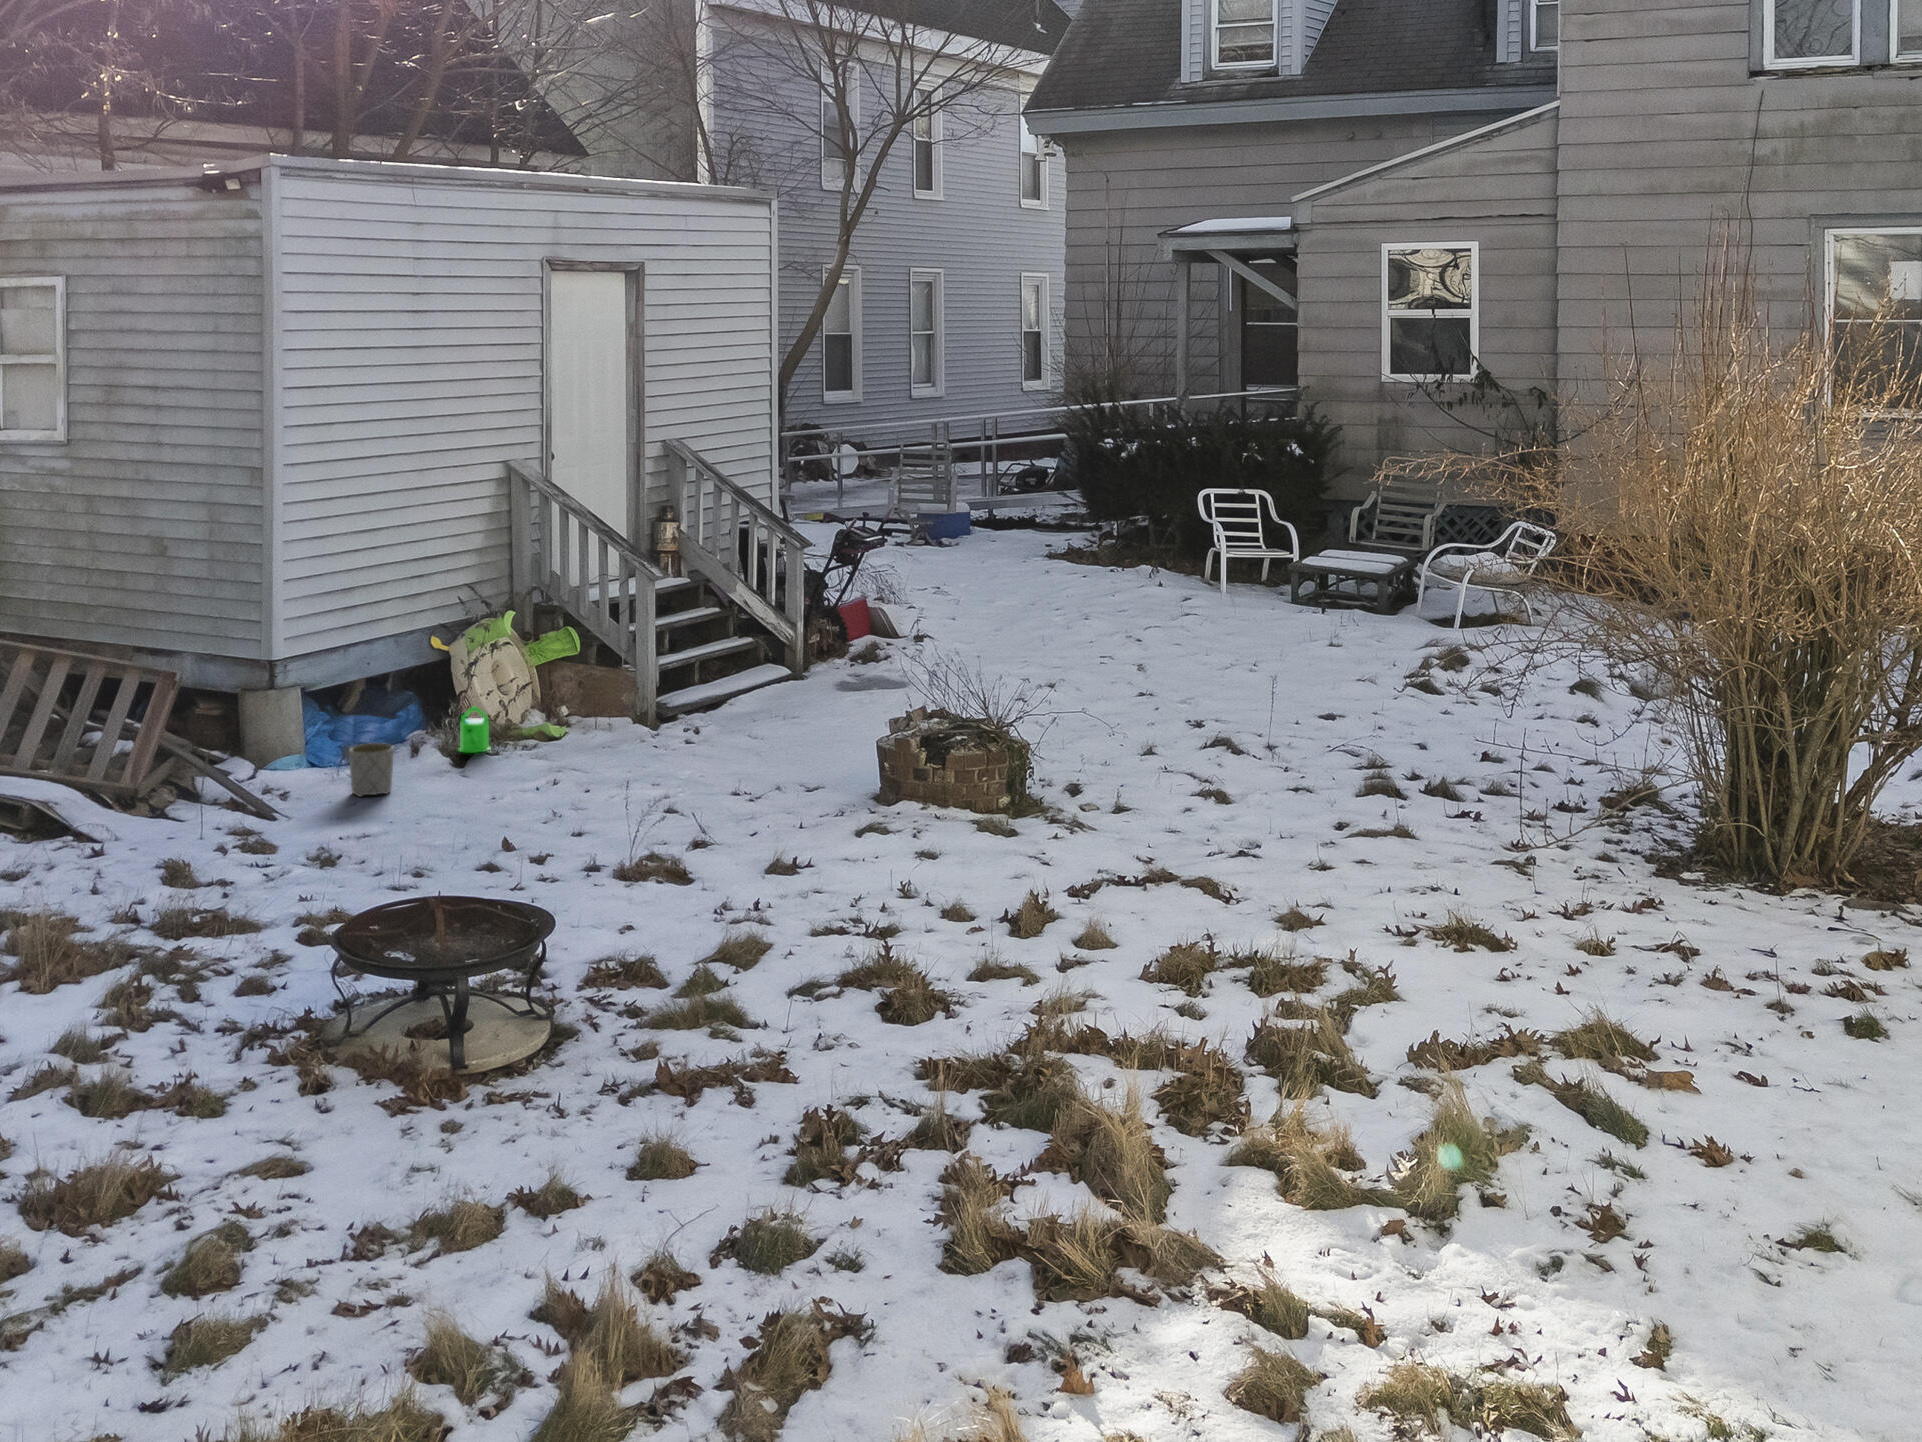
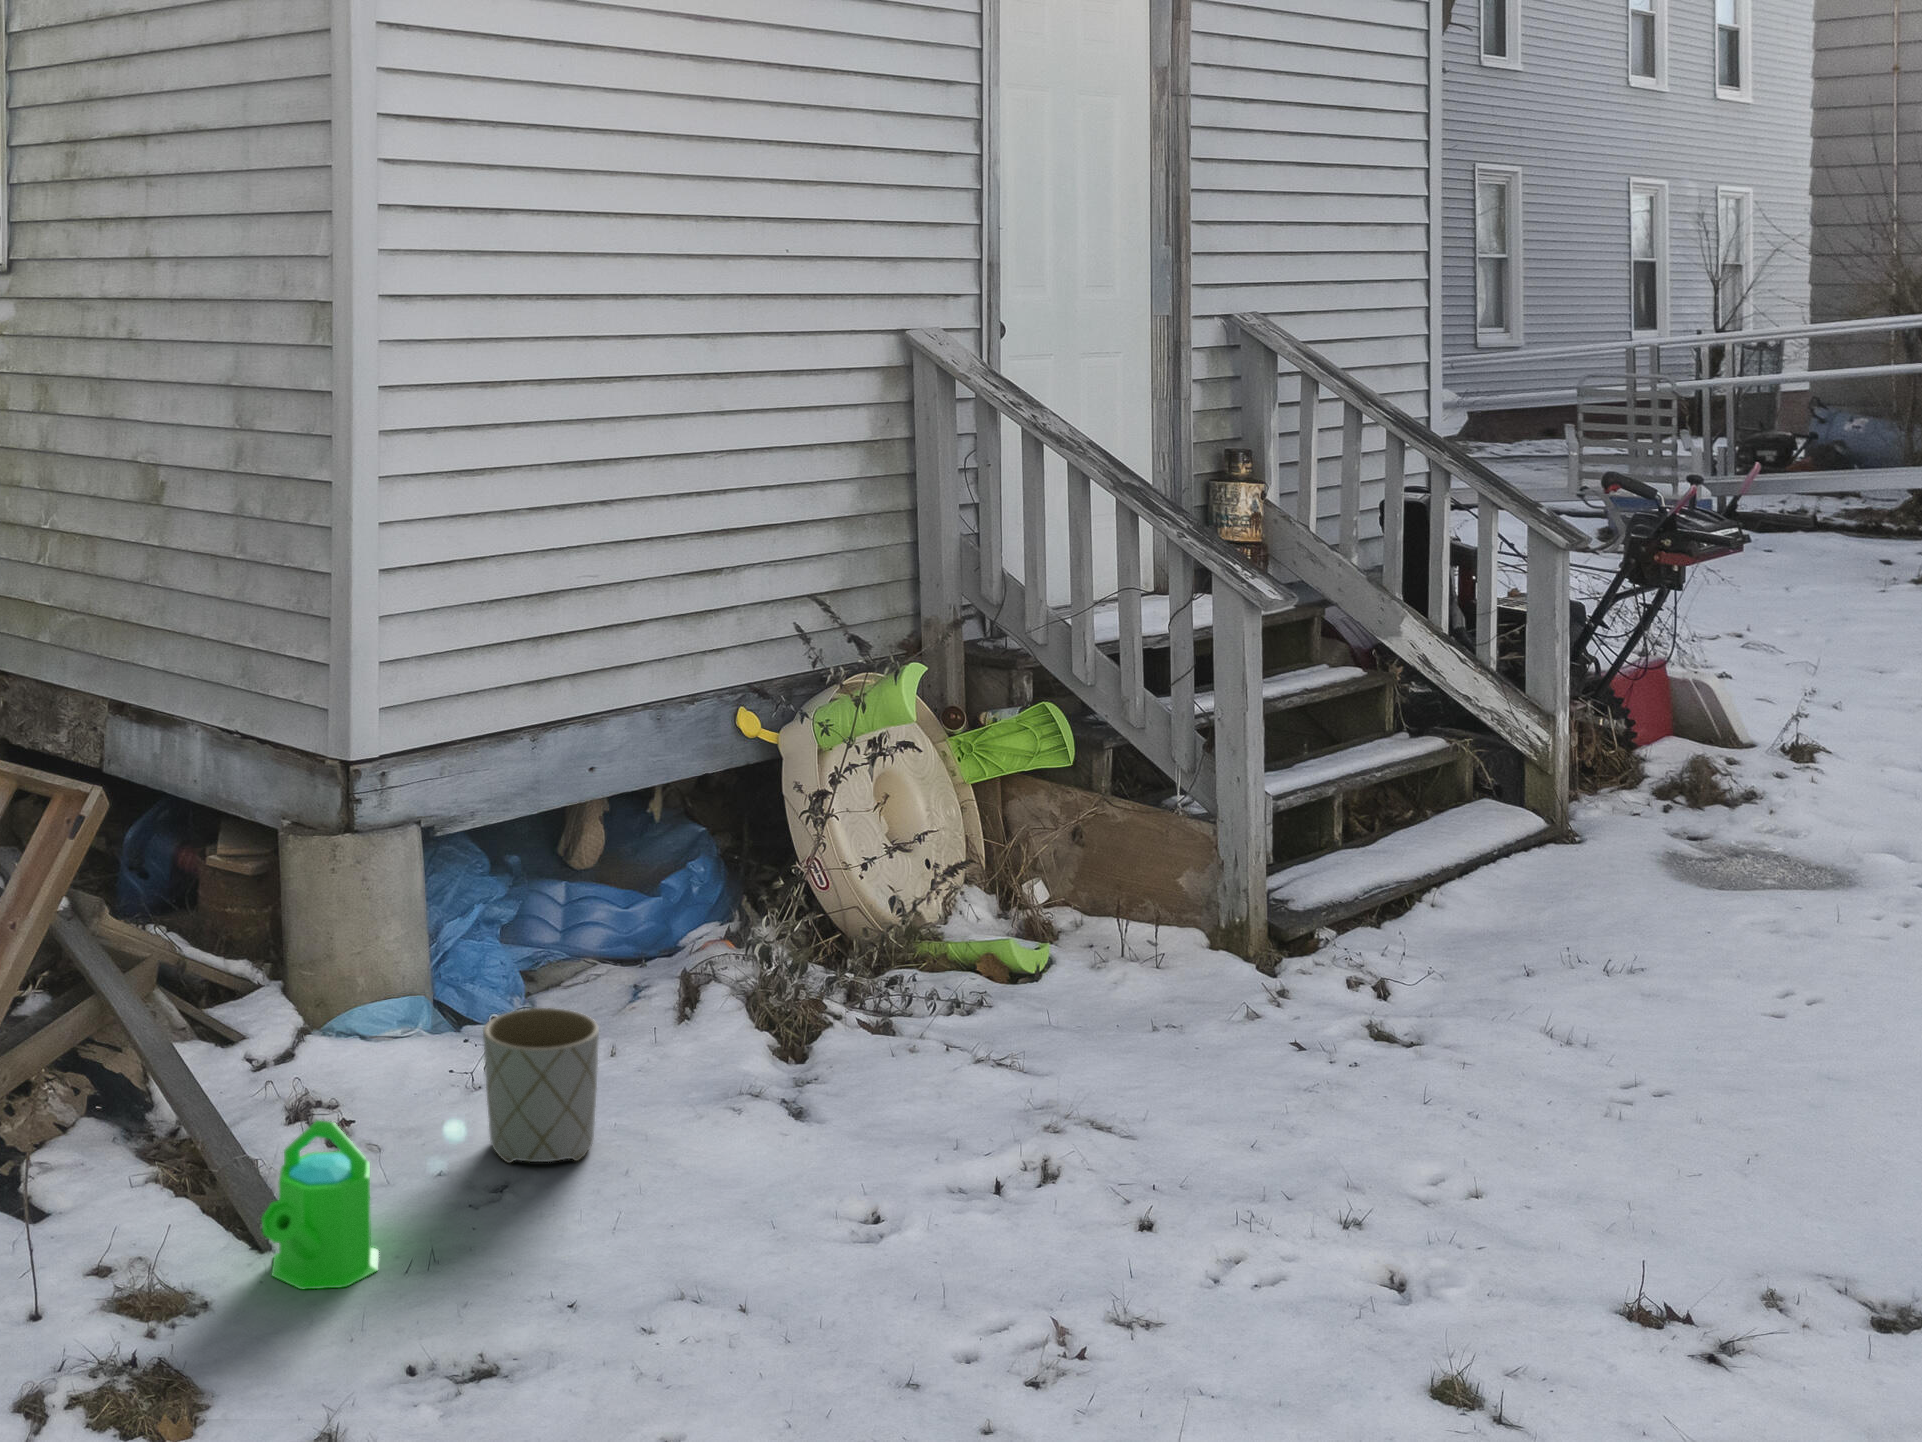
watering can: present [459,706,491,753] -> present [262,1120,379,1289]

